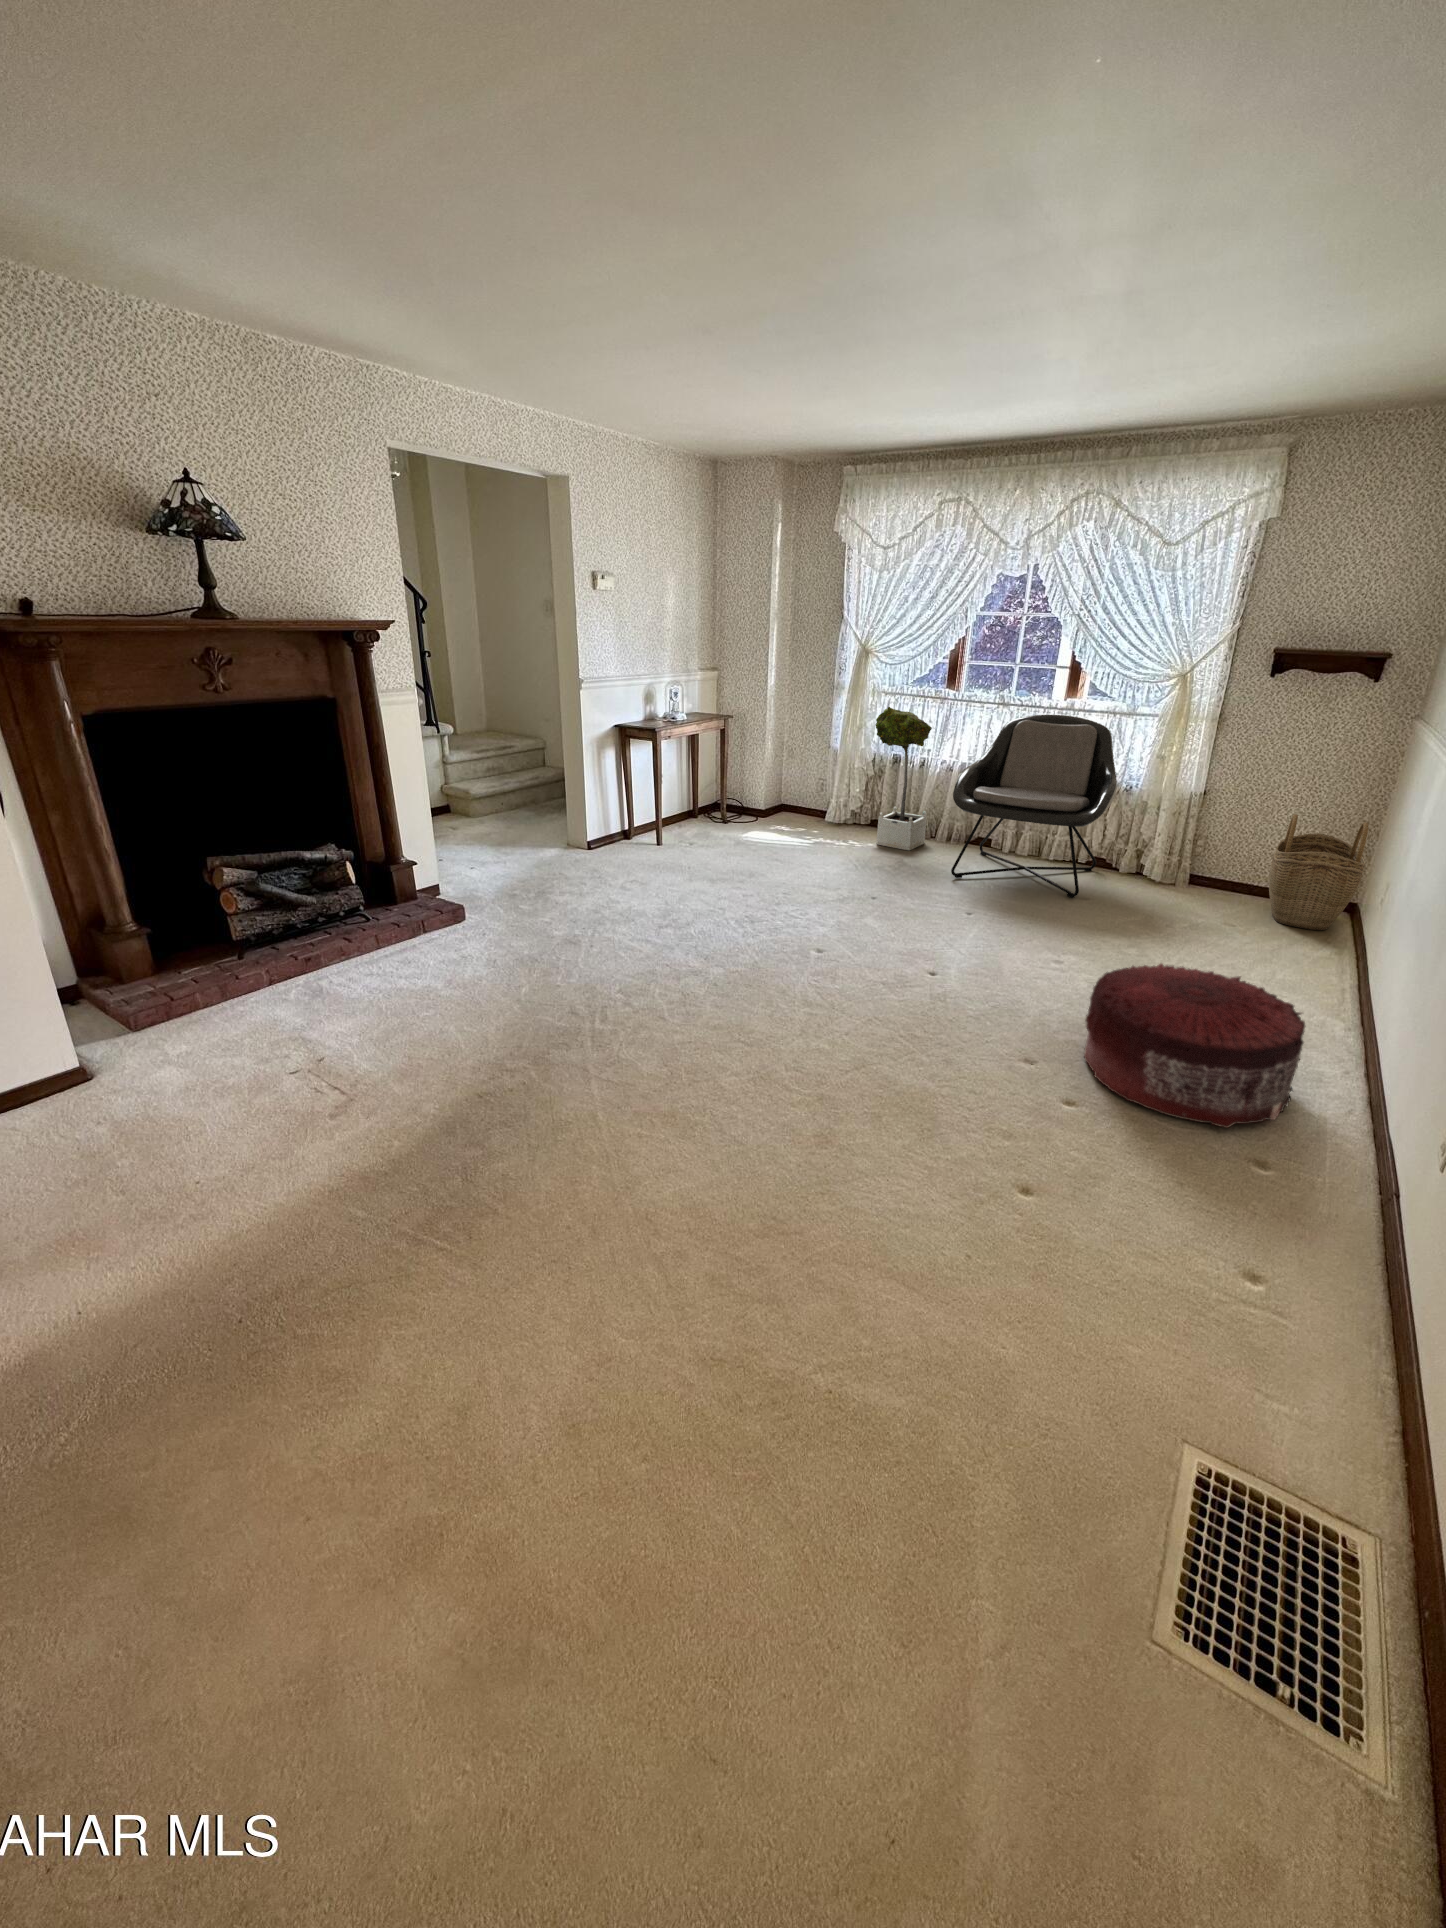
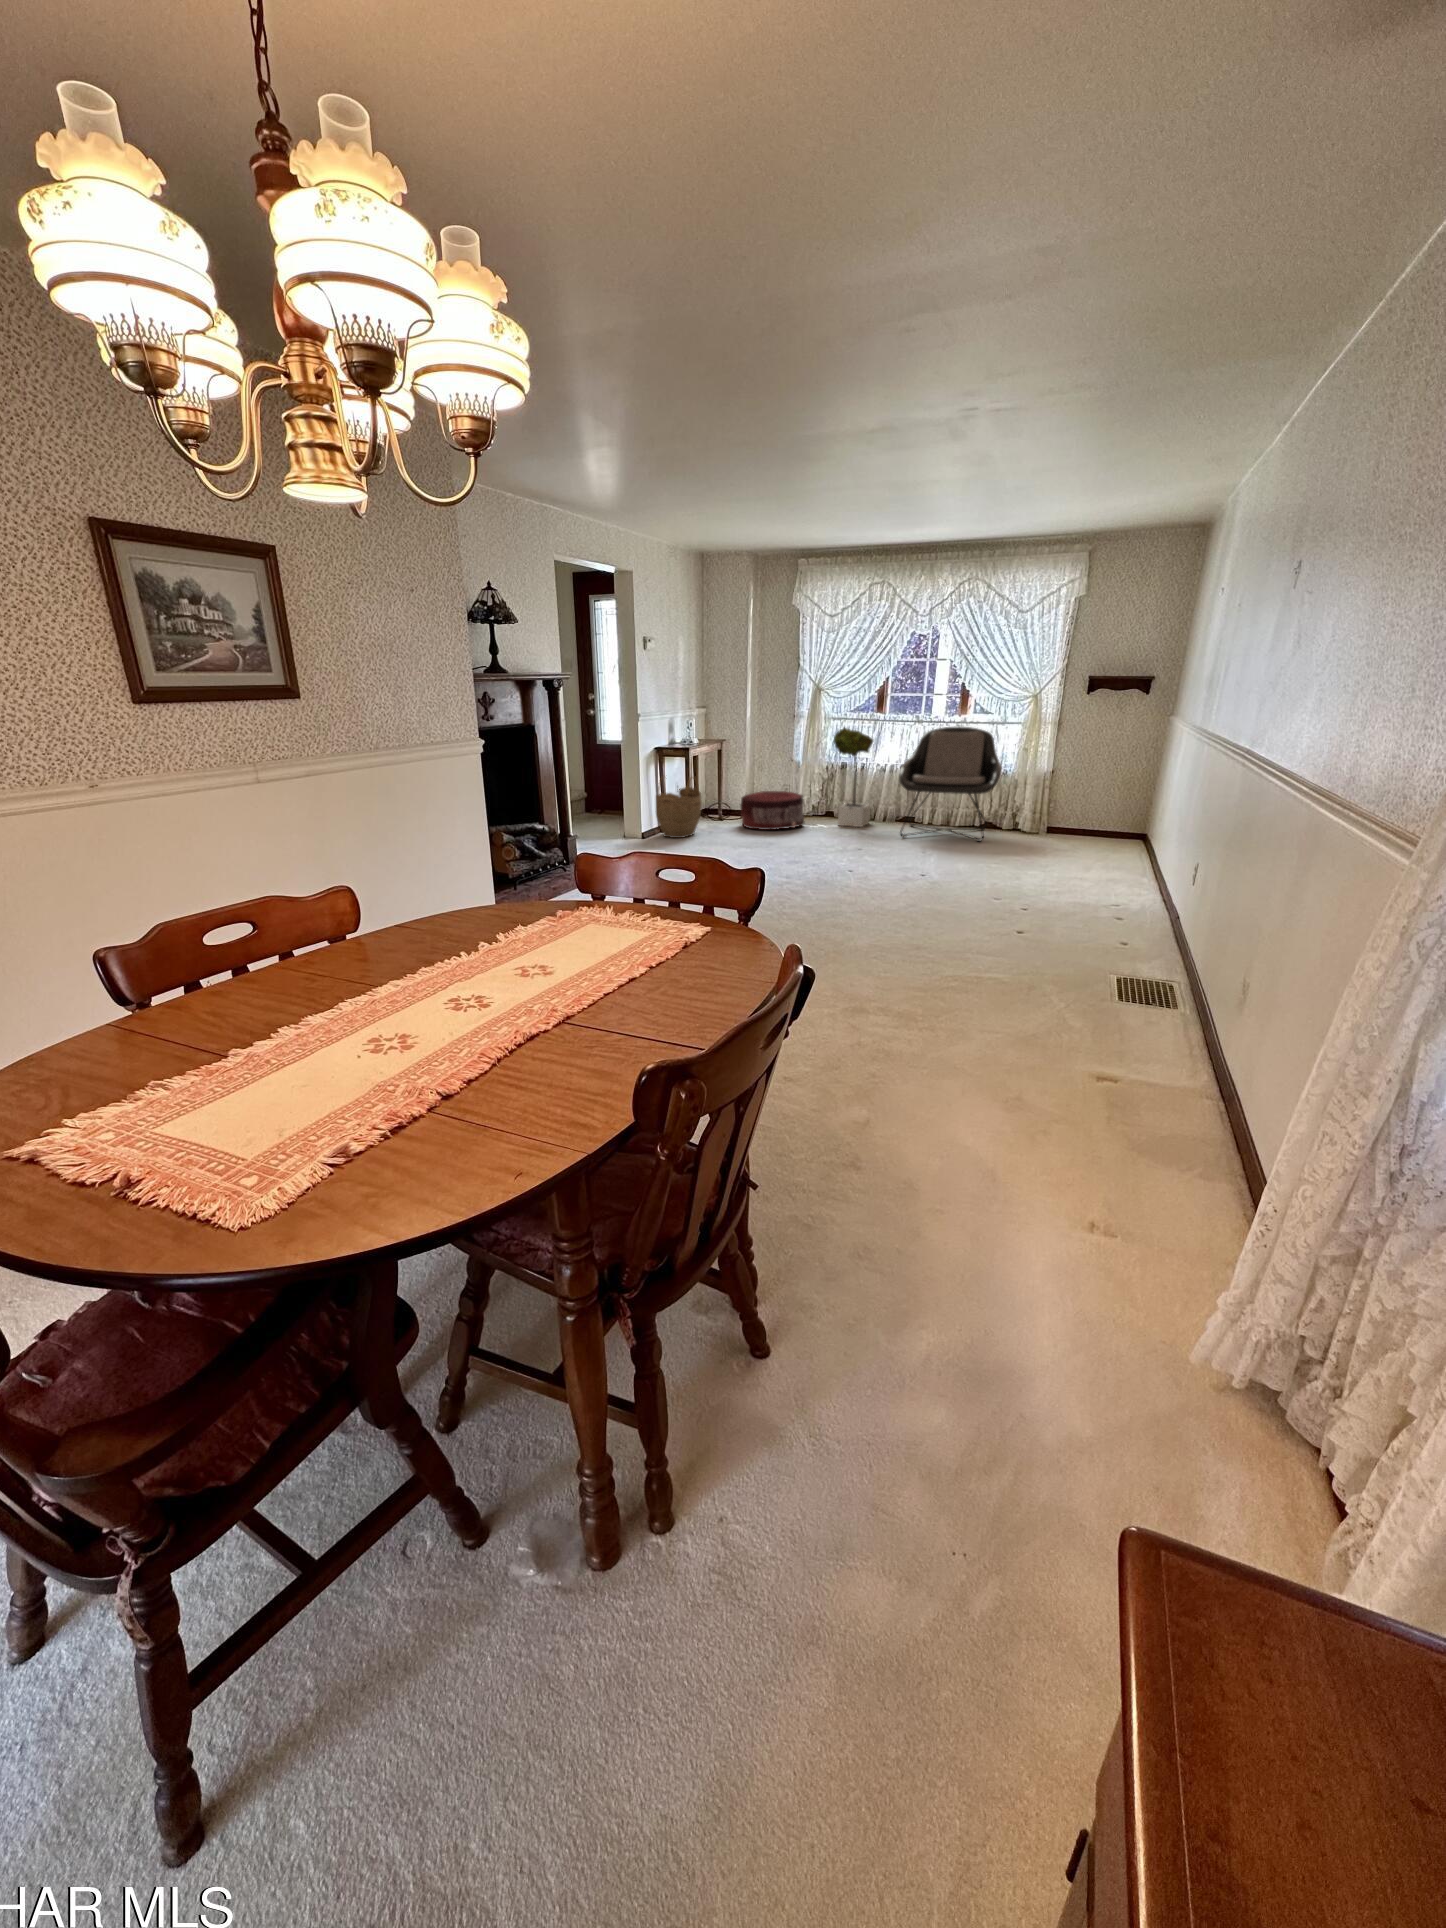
woven basket: present [1269,814,1368,930] -> present [656,777,702,838]
pouf: present [1084,963,1305,1128] -> present [740,791,804,830]

